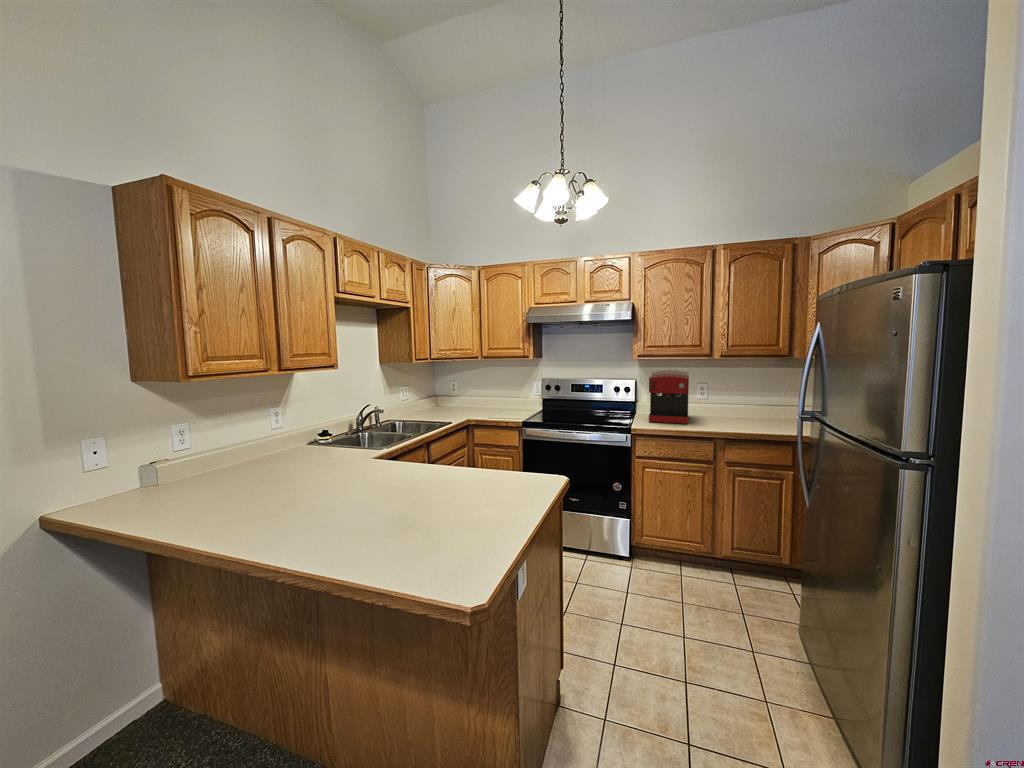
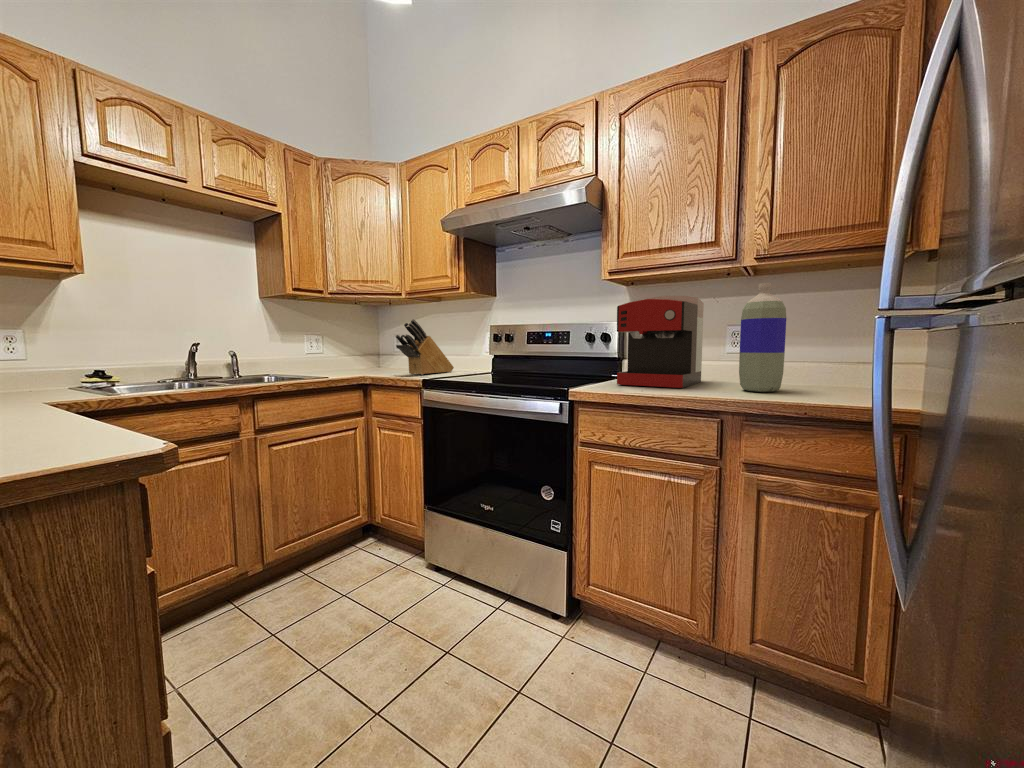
bottle: none [717,371,739,426] -> present [739,283,786,392]
knife block: none [482,376,512,414] -> present [395,319,454,375]

